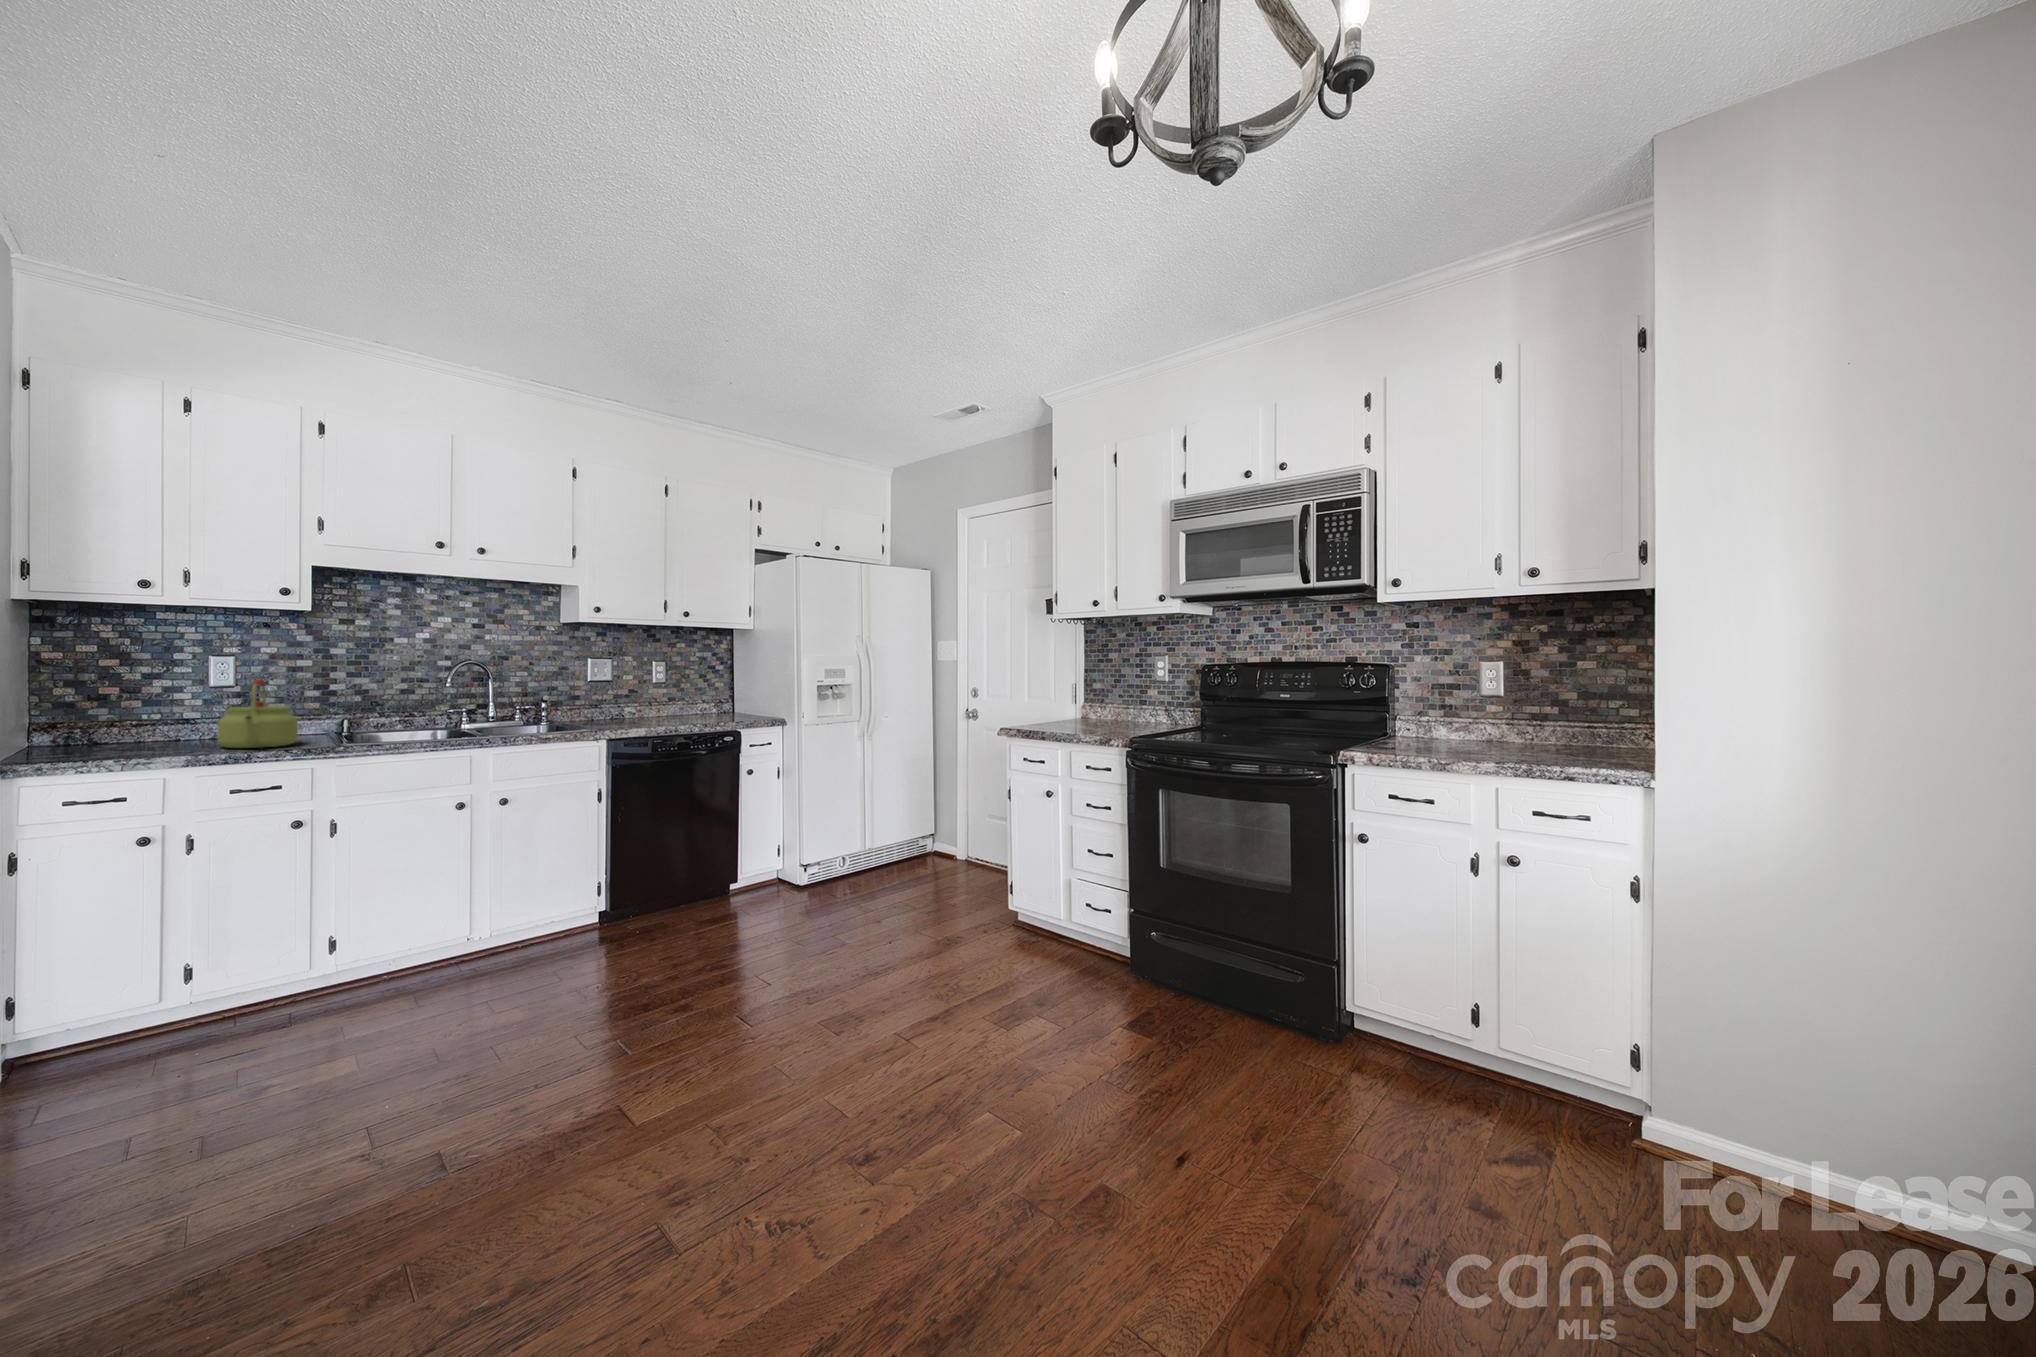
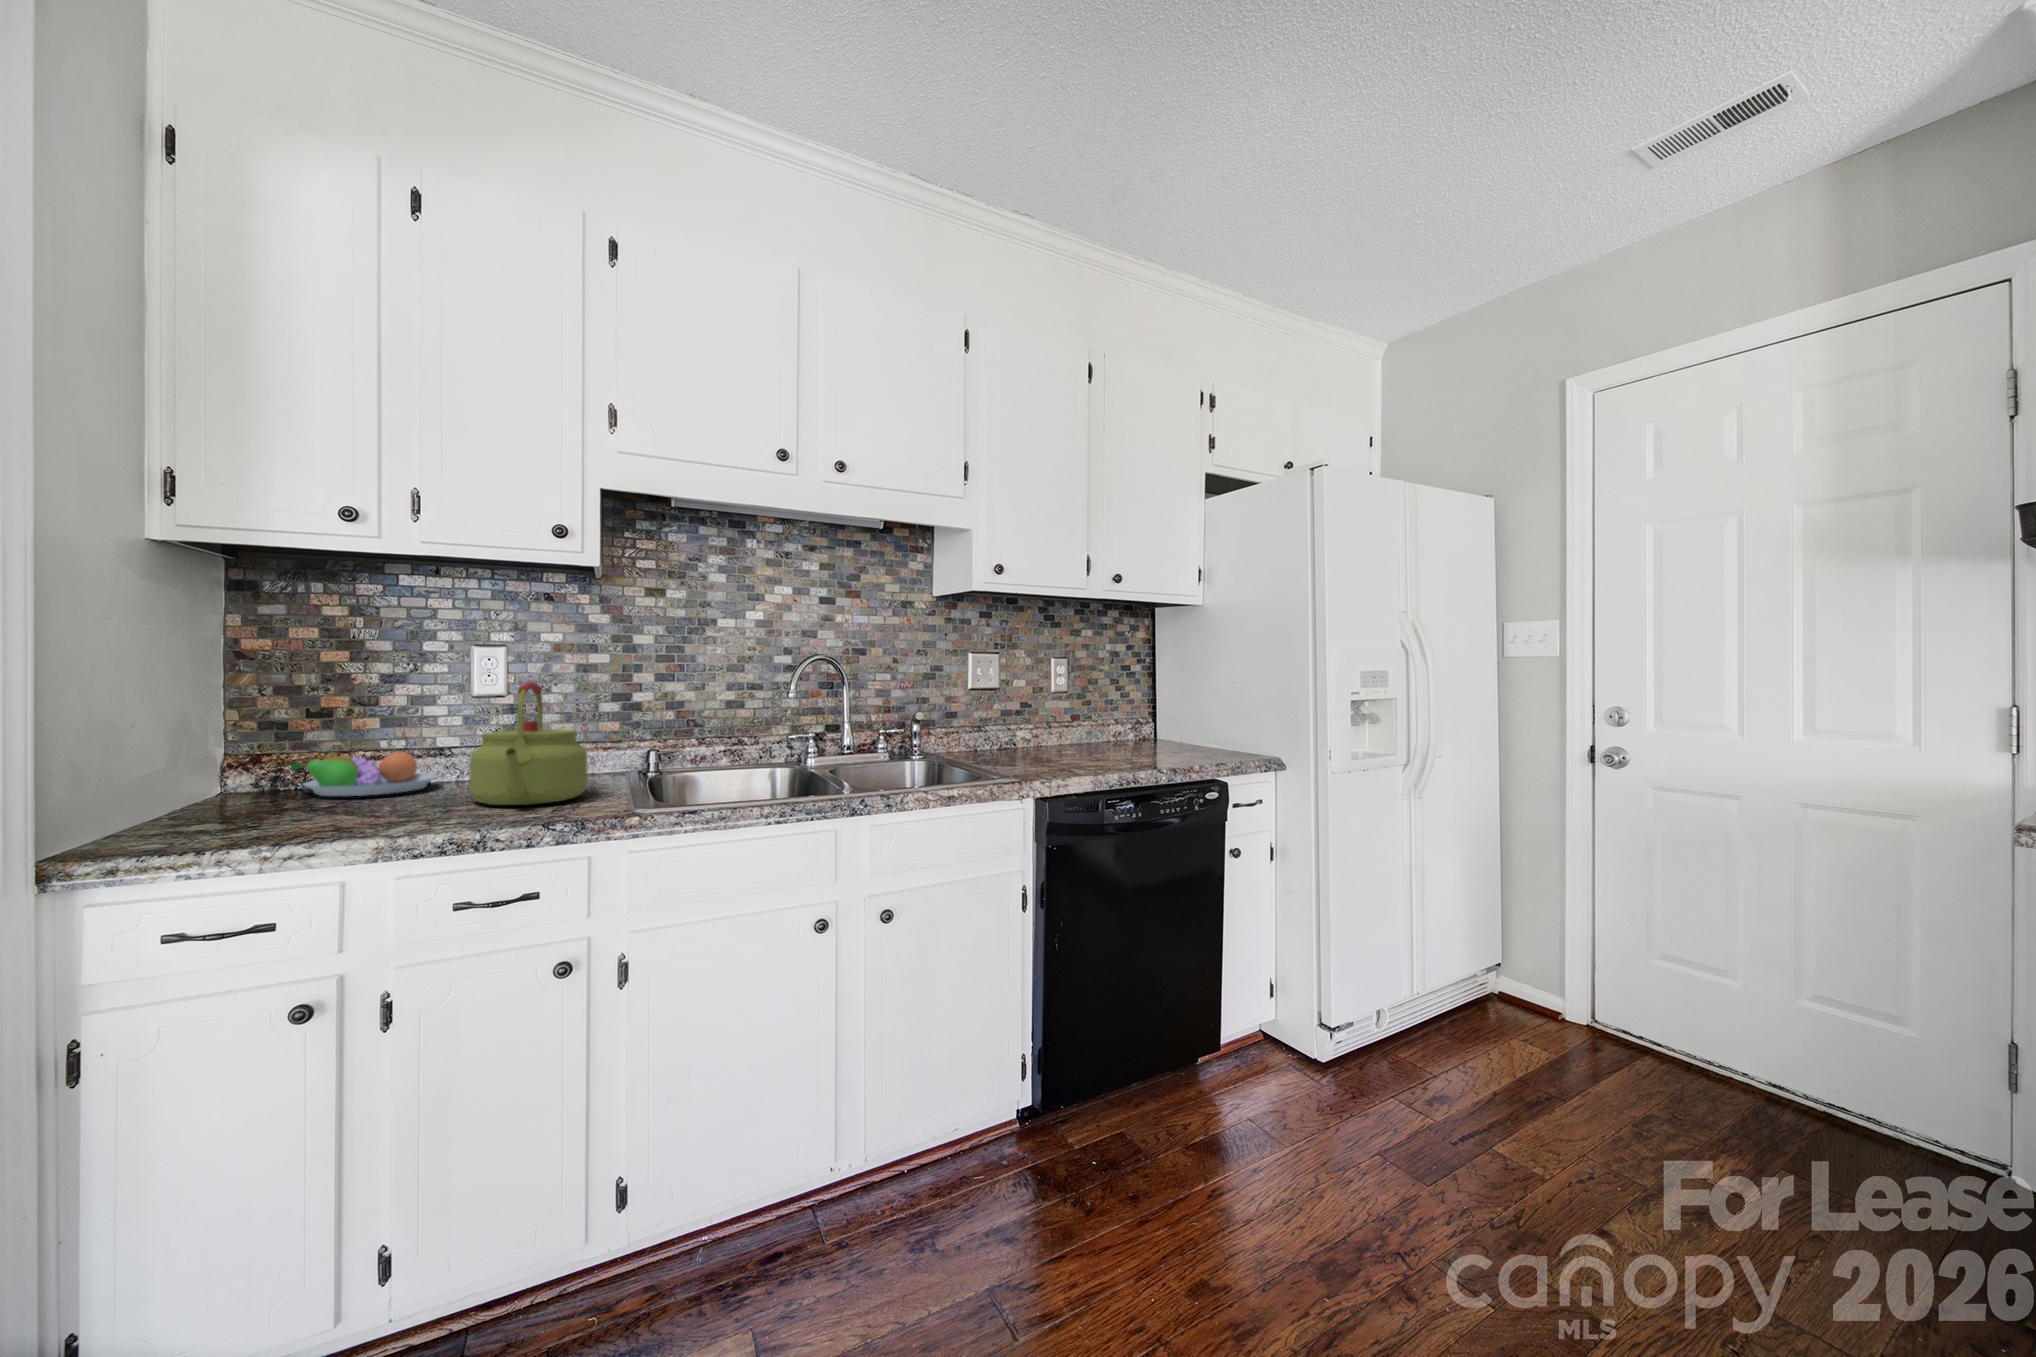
fruit bowl: none [88,719,189,746] -> present [290,749,436,796]

